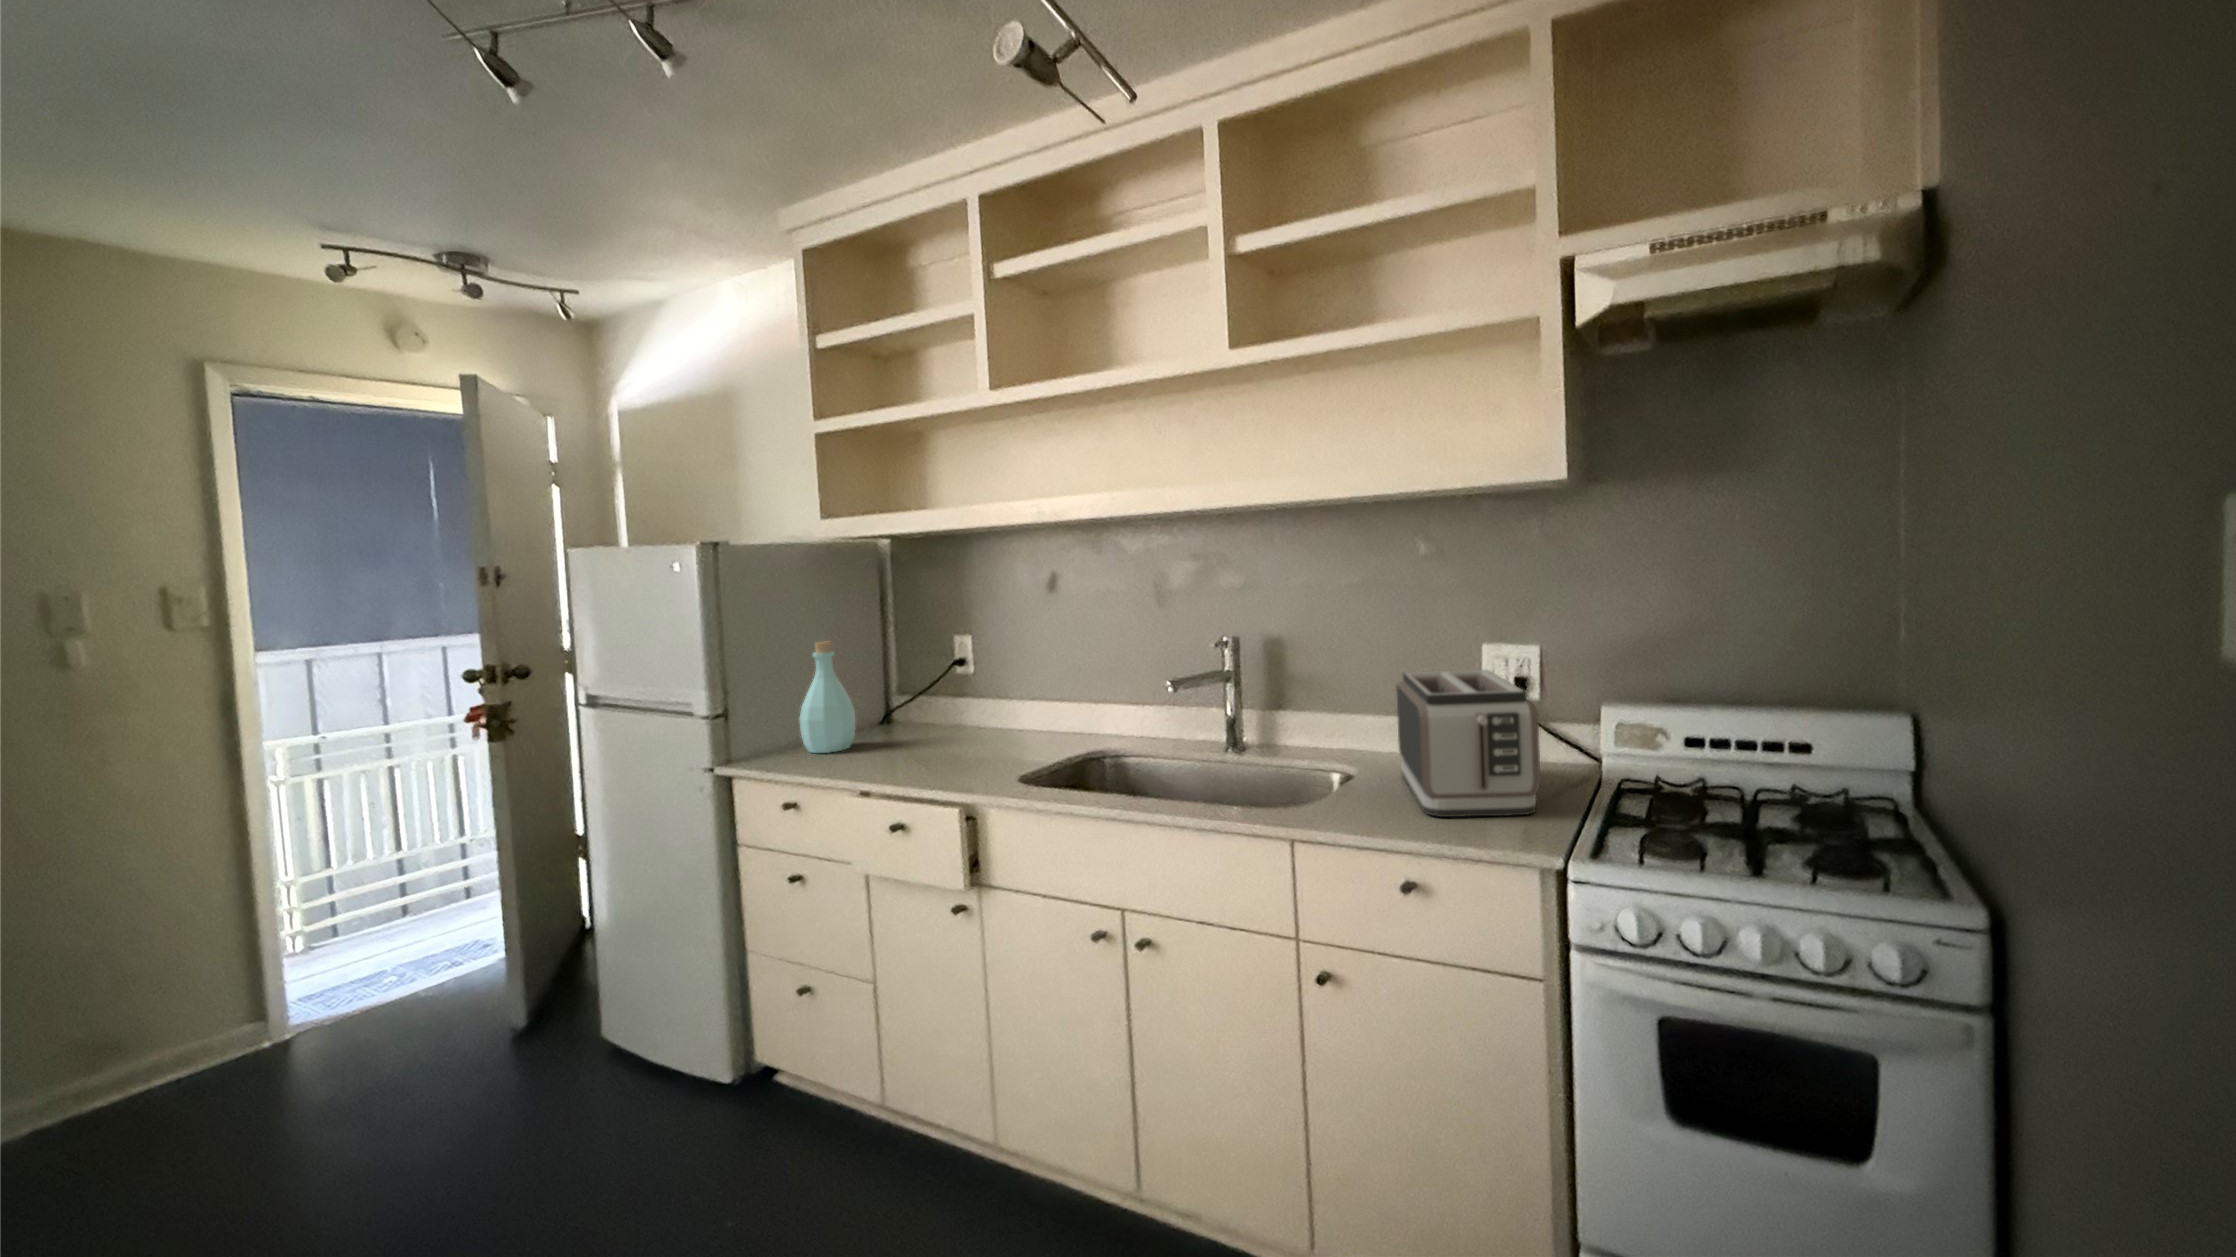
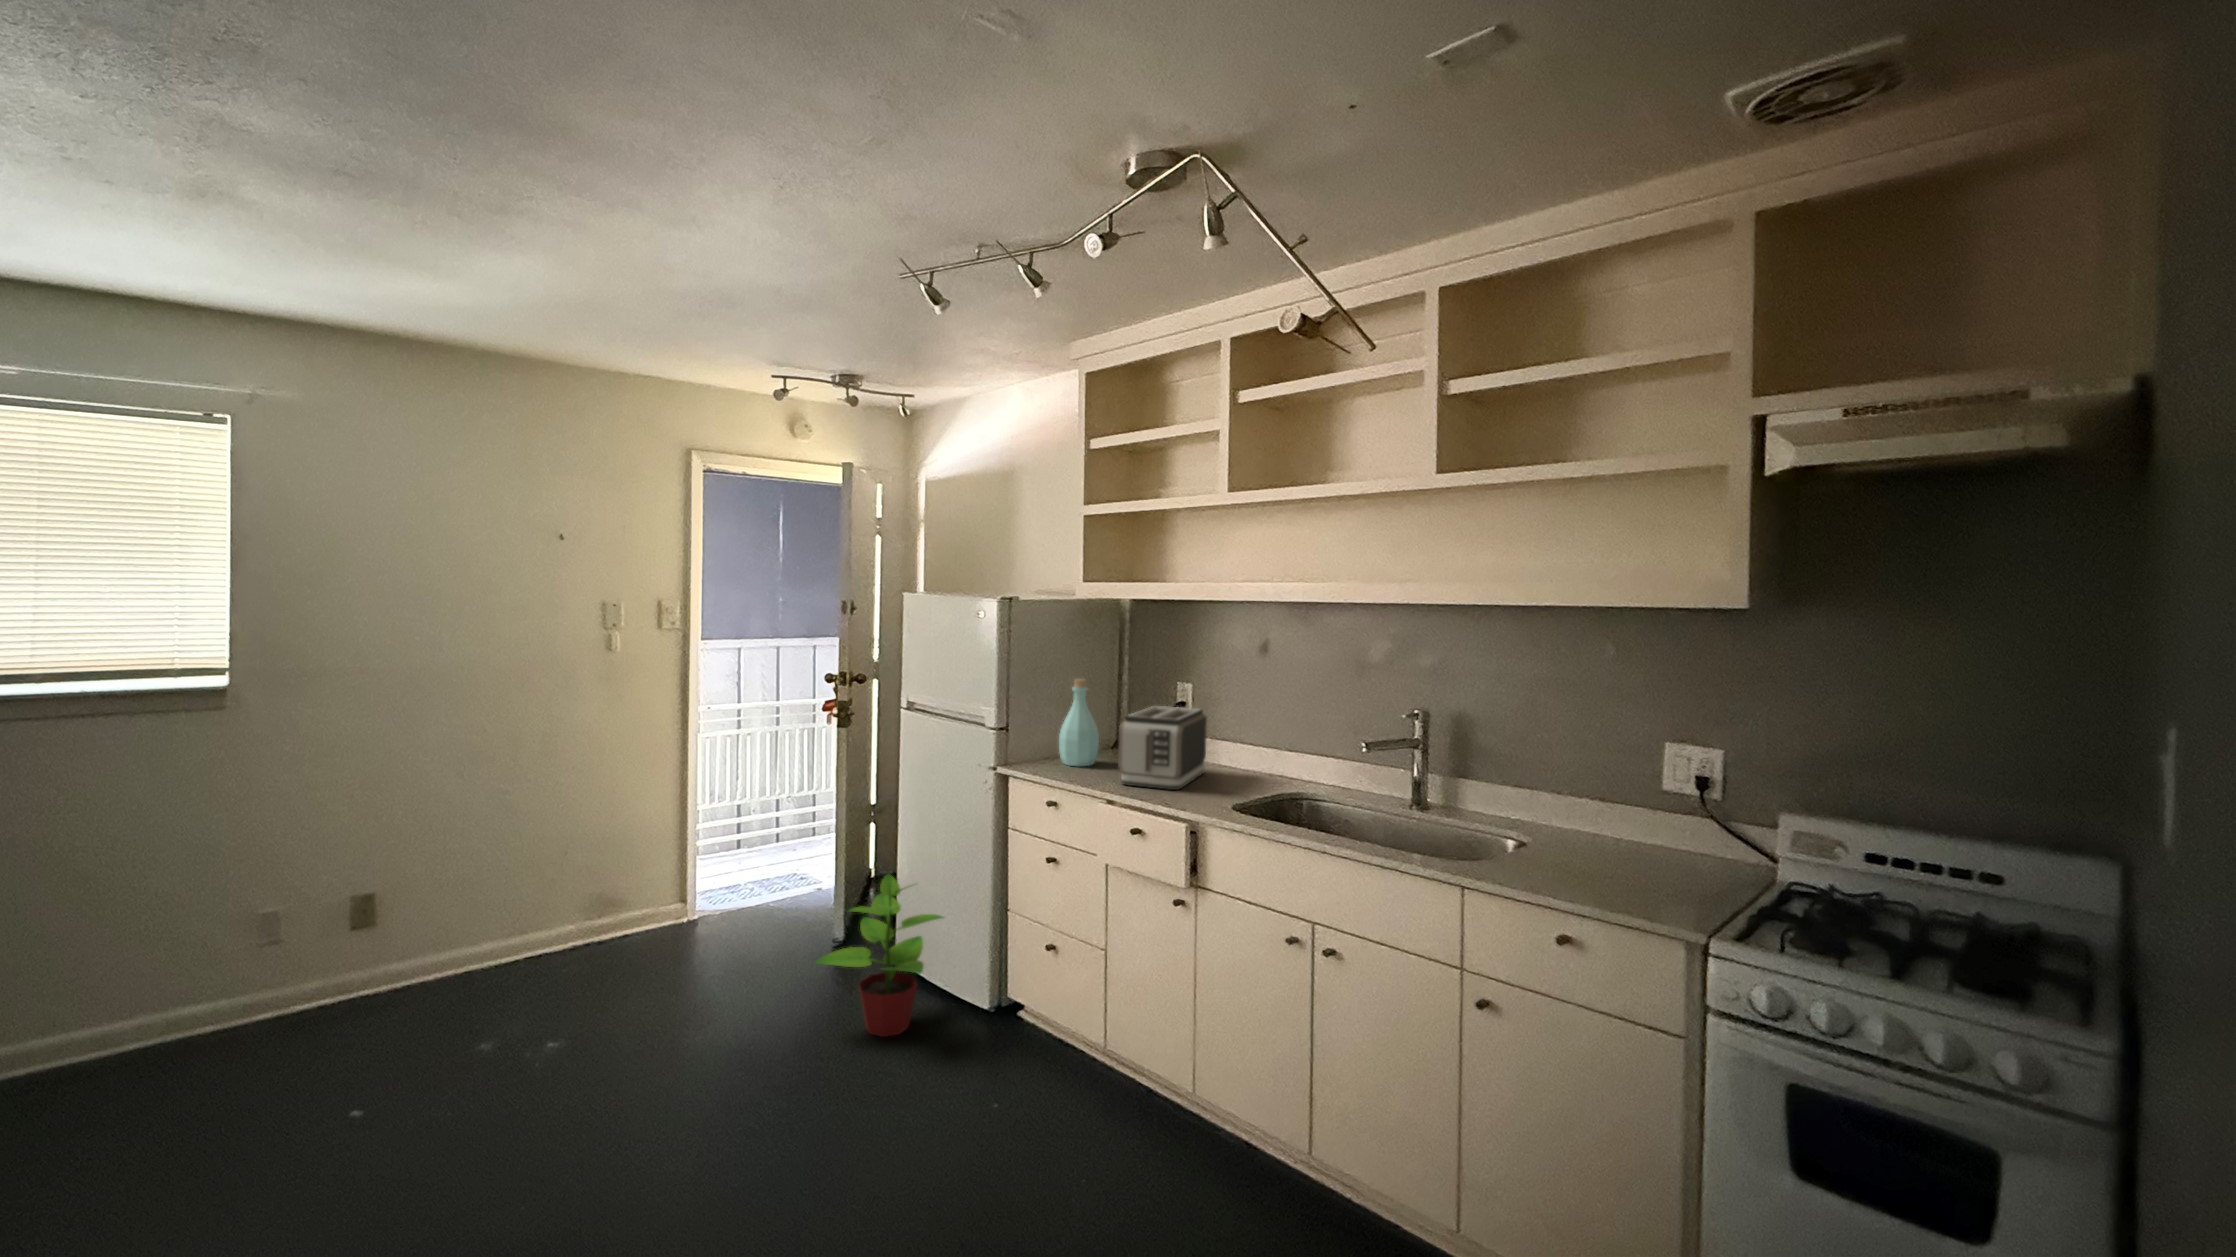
toaster: present [1396,670,1540,817] -> present [1118,706,1207,790]
potted plant: none [445,932,654,1158] -> present [815,873,943,1037]

